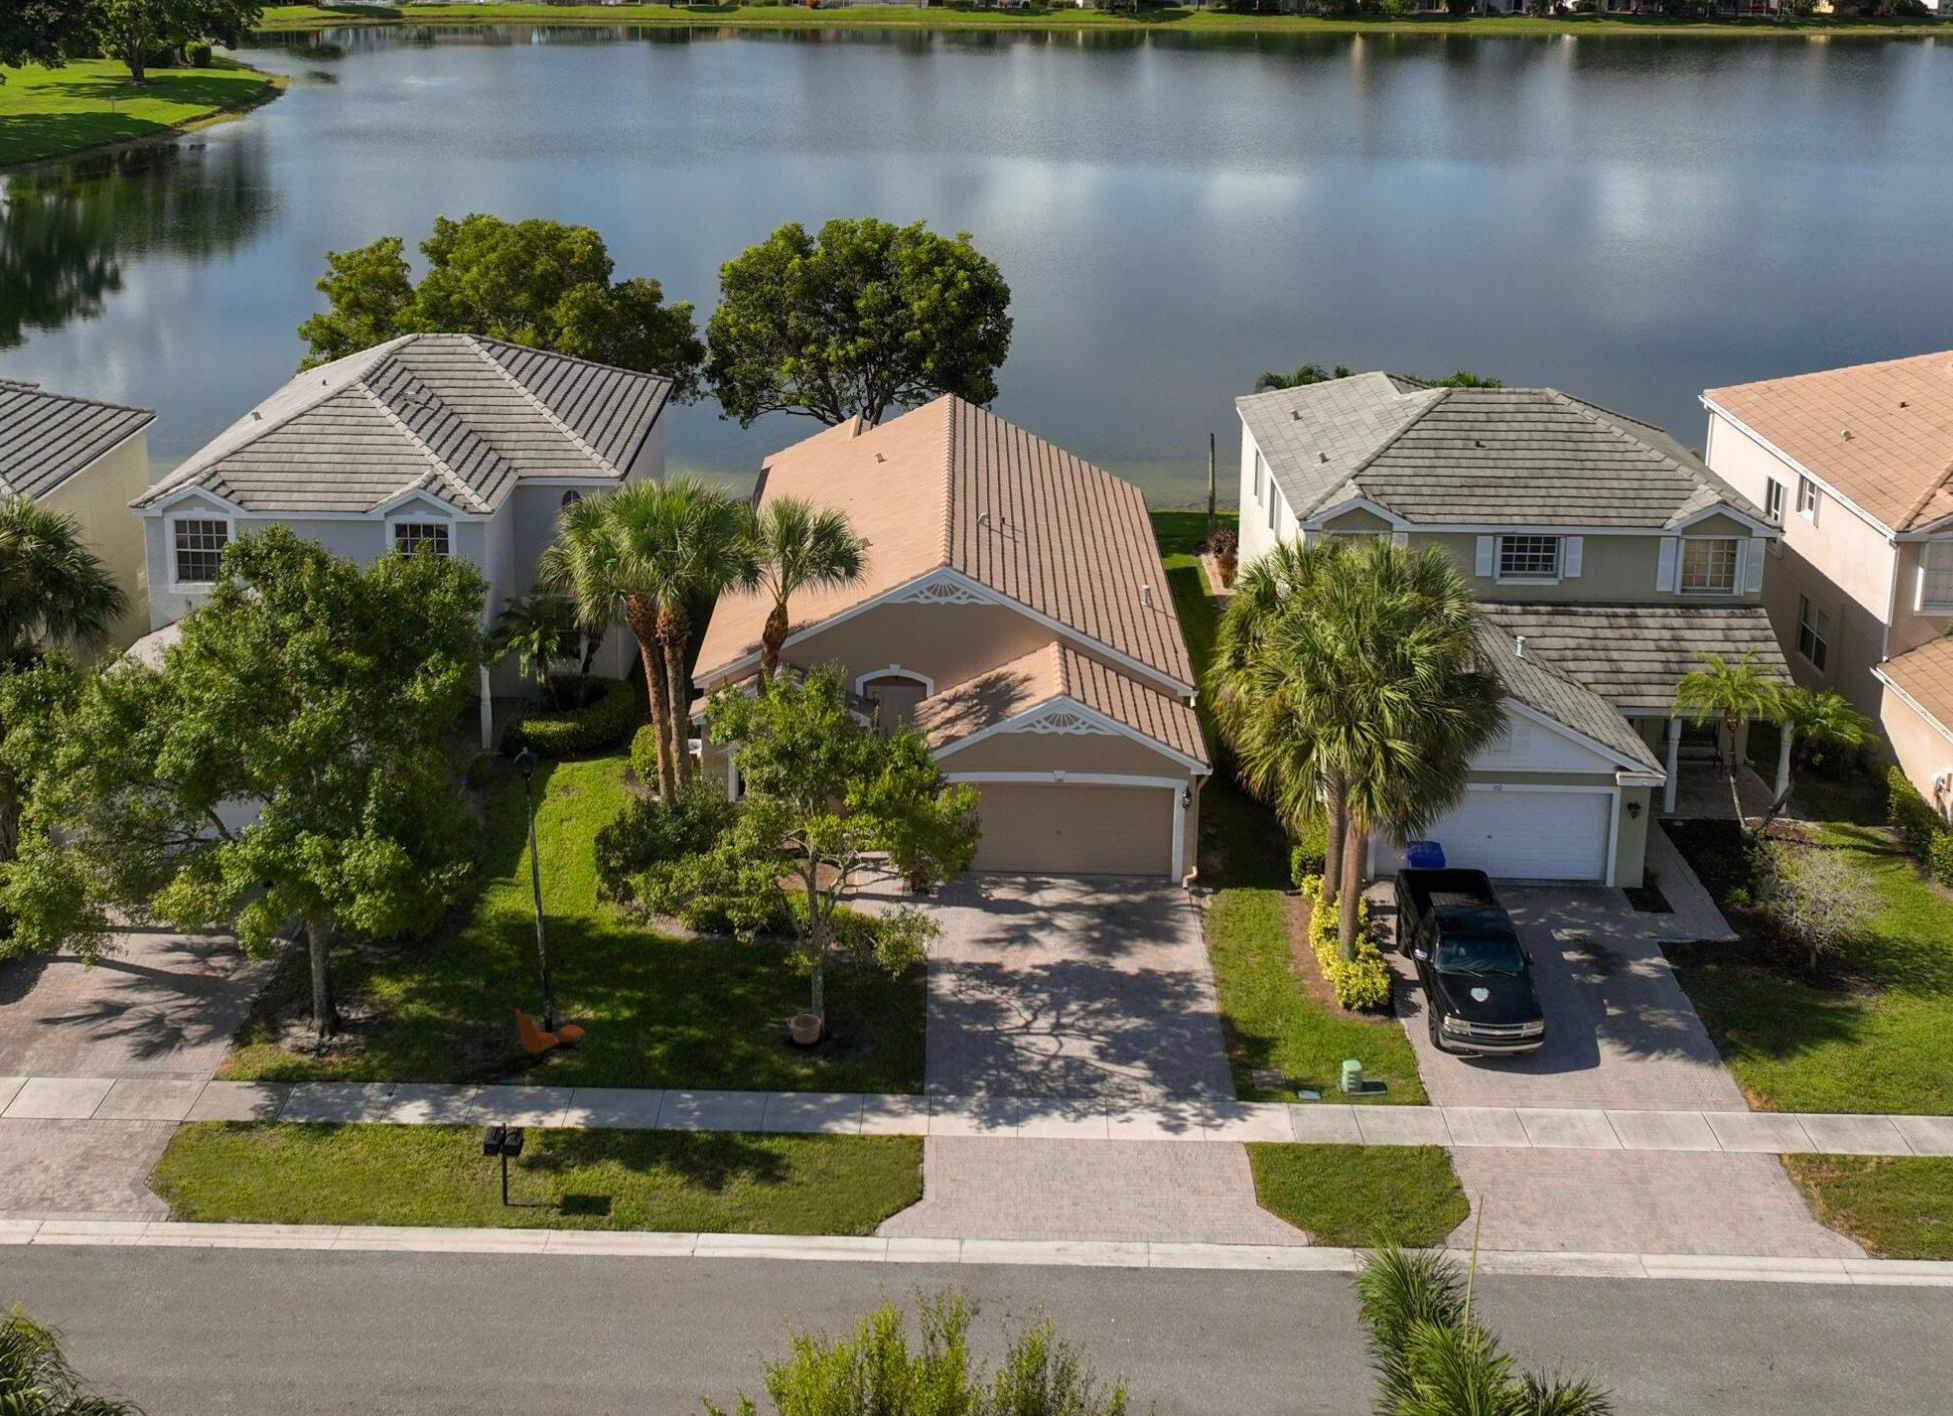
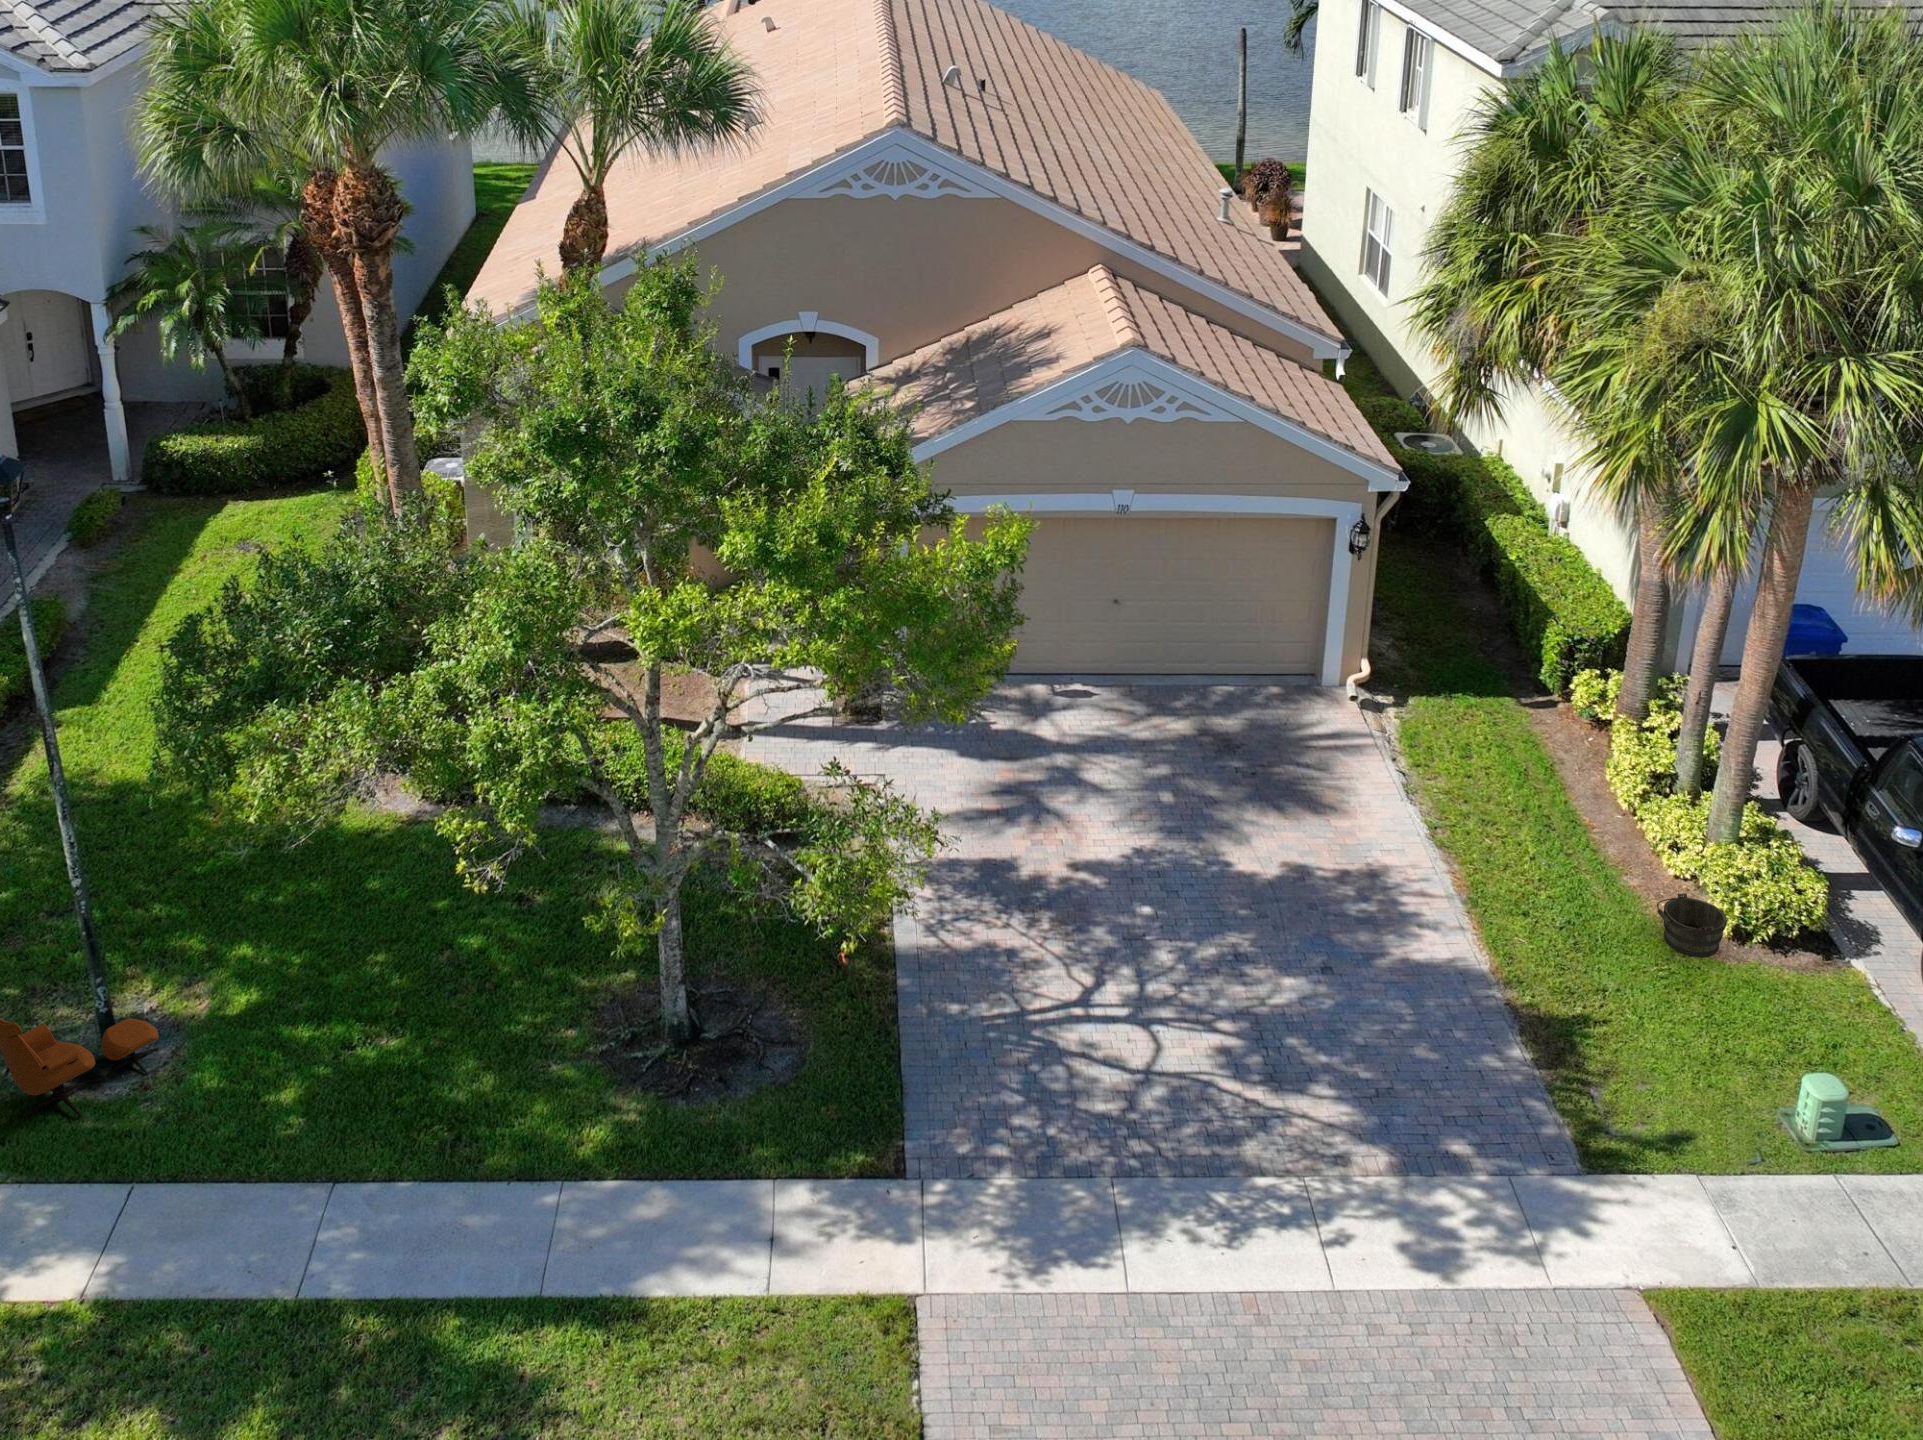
bucket: present [788,1014,821,1044] -> present [1657,893,1727,957]

